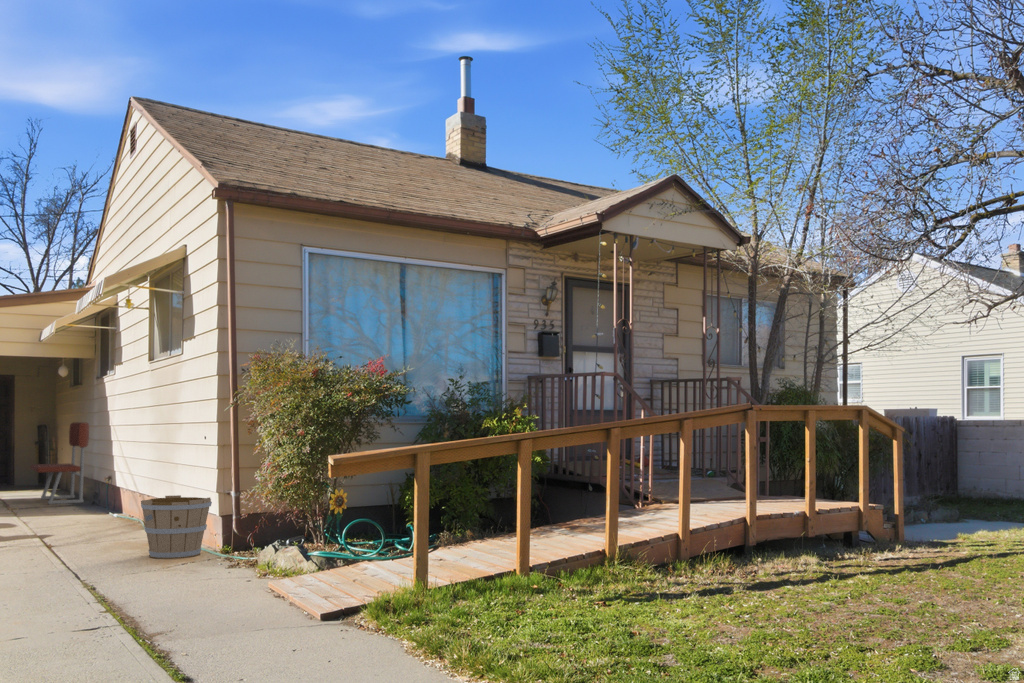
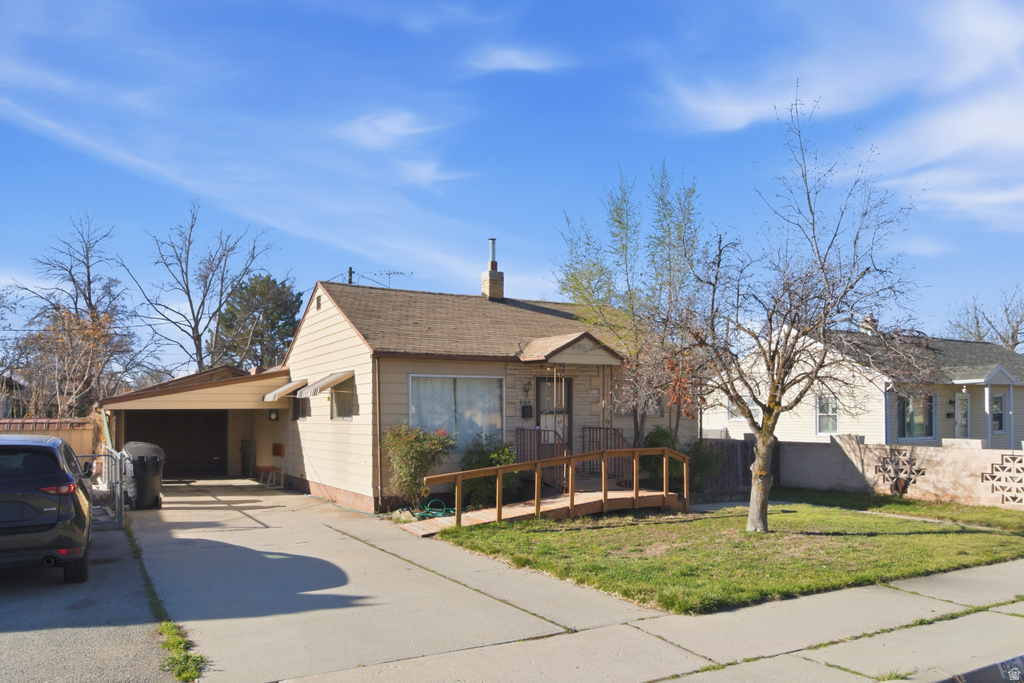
wooden bucket: present [141,495,212,559] -> none [340,488,370,516]

